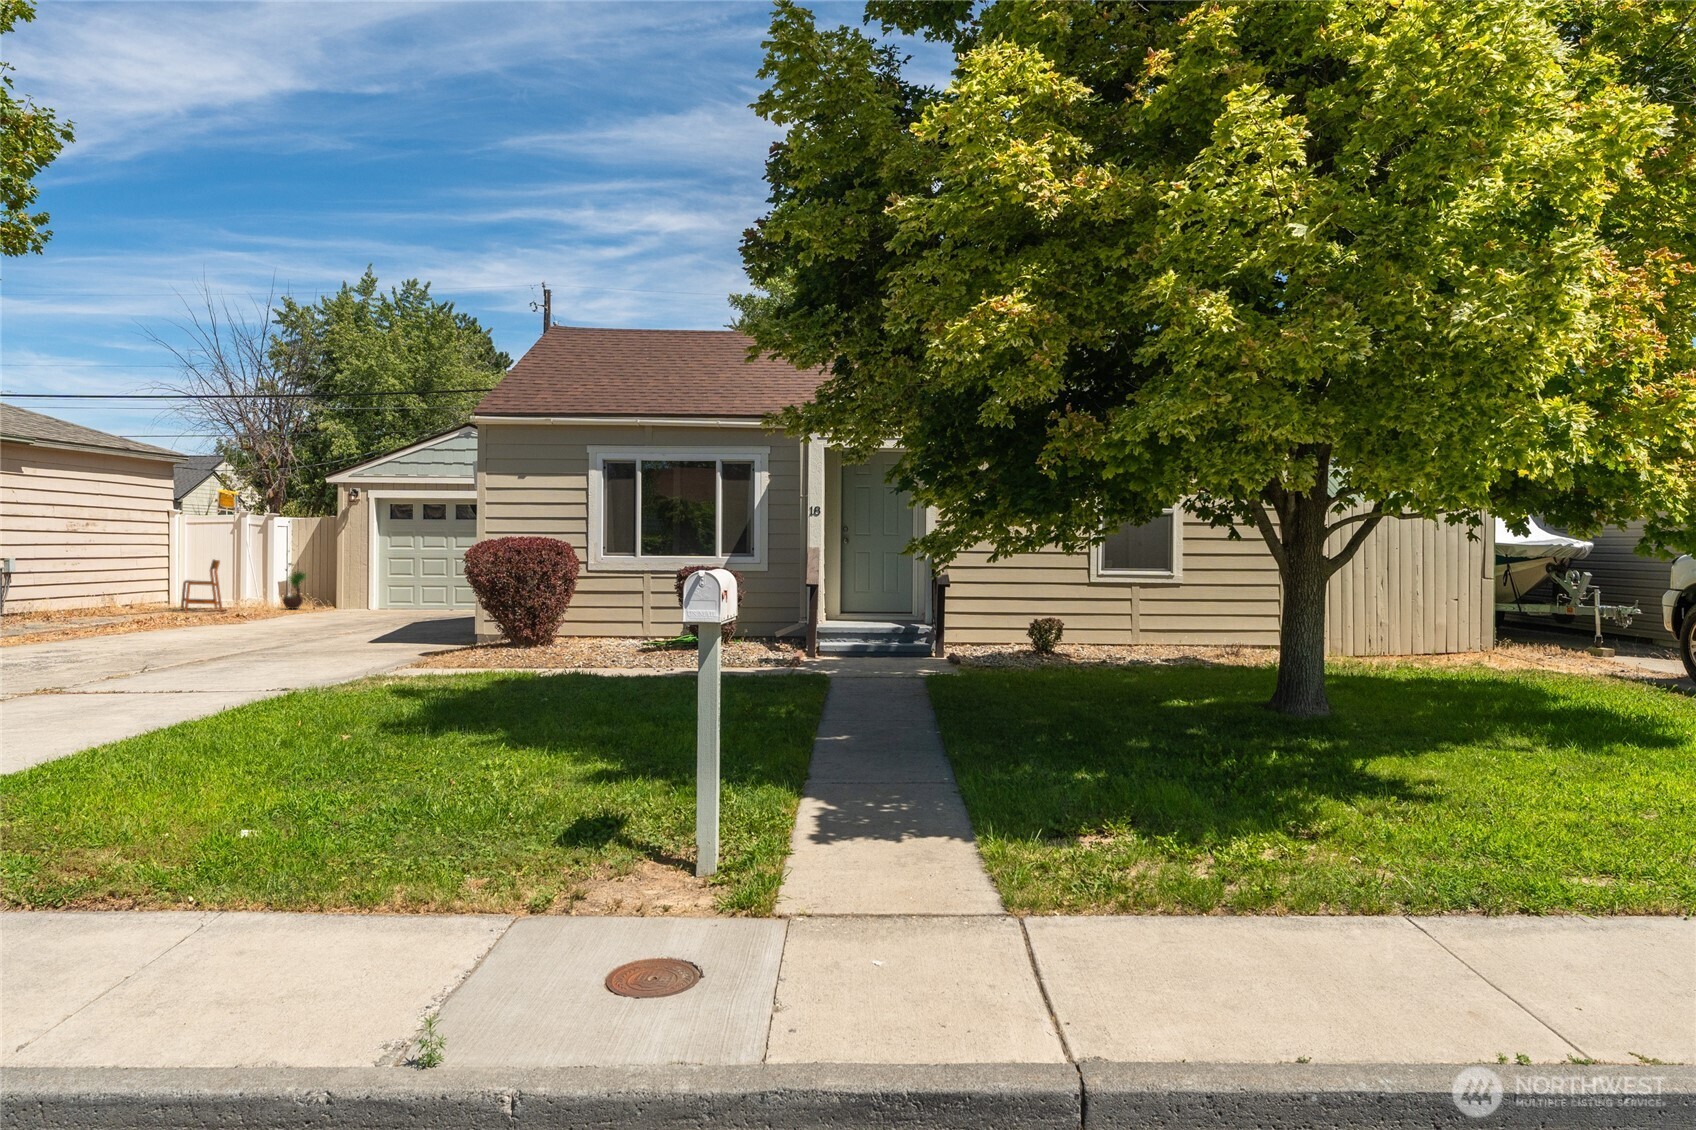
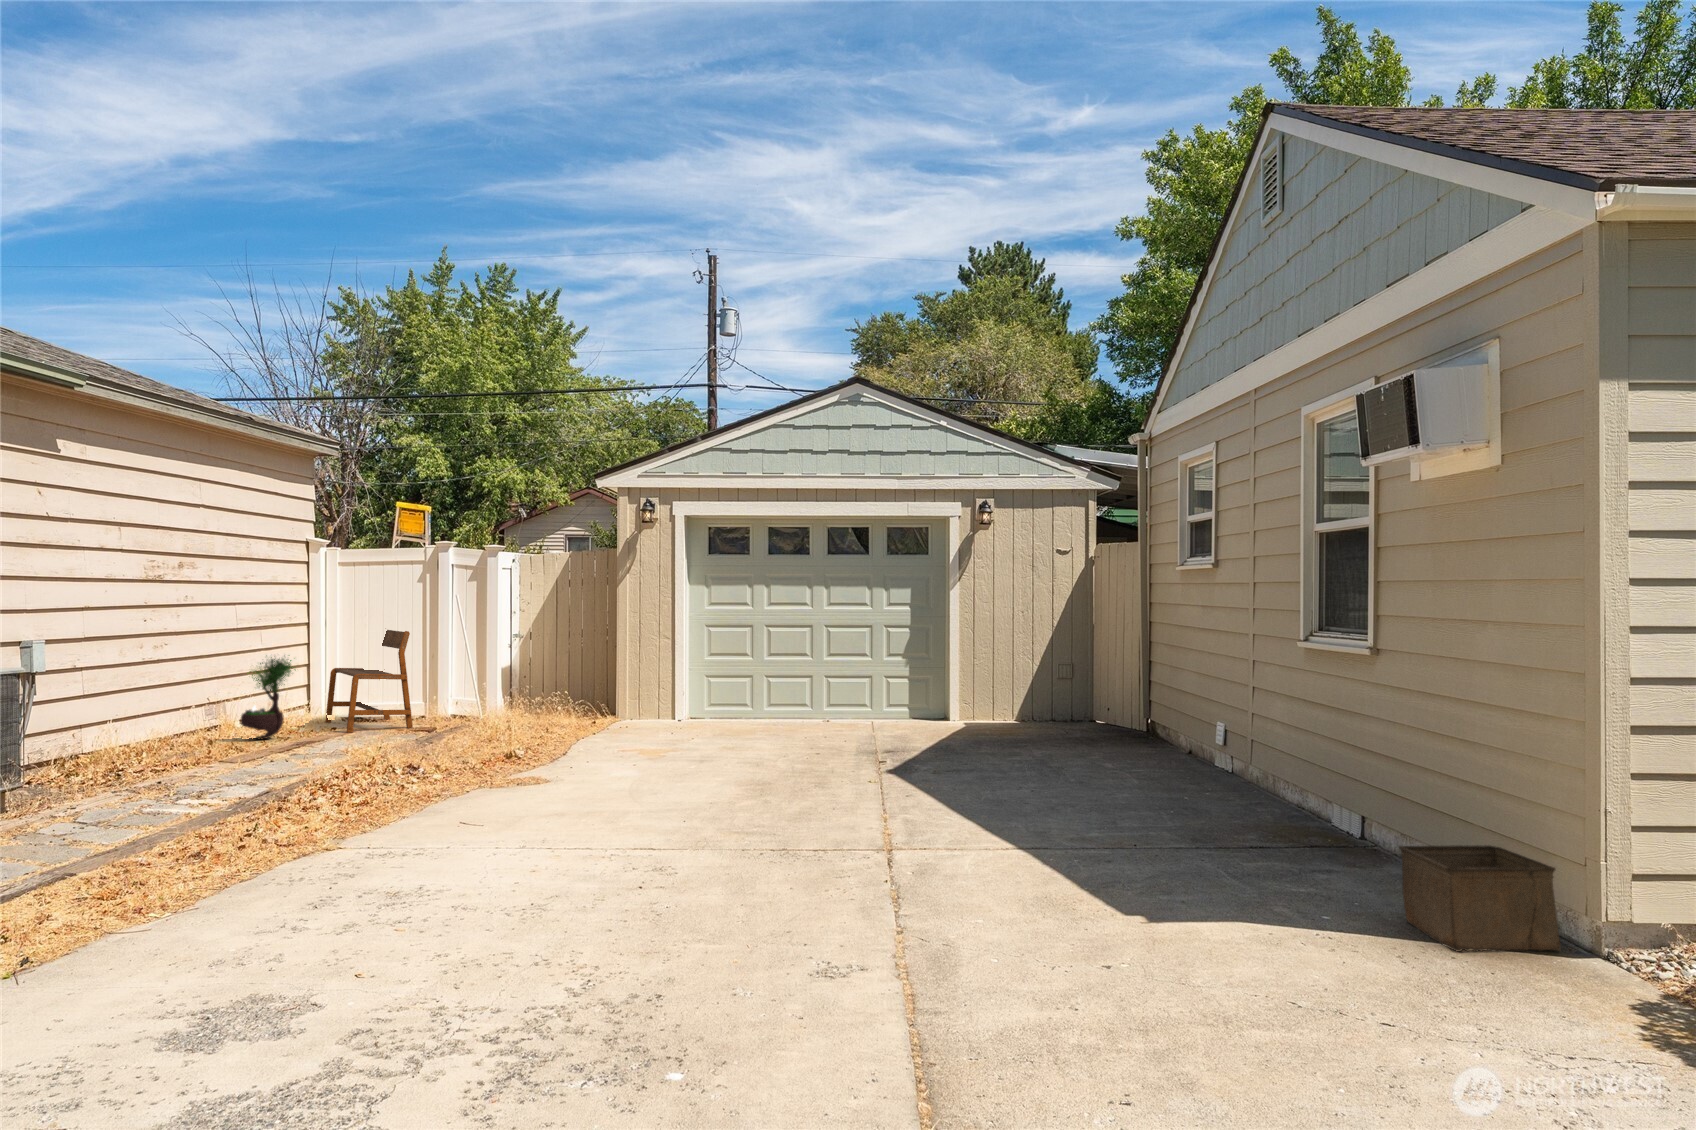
potted tree: present [283,571,306,609] -> present [240,657,295,739]
storage bin: none [436,624,479,653] -> present [1399,845,1561,952]

